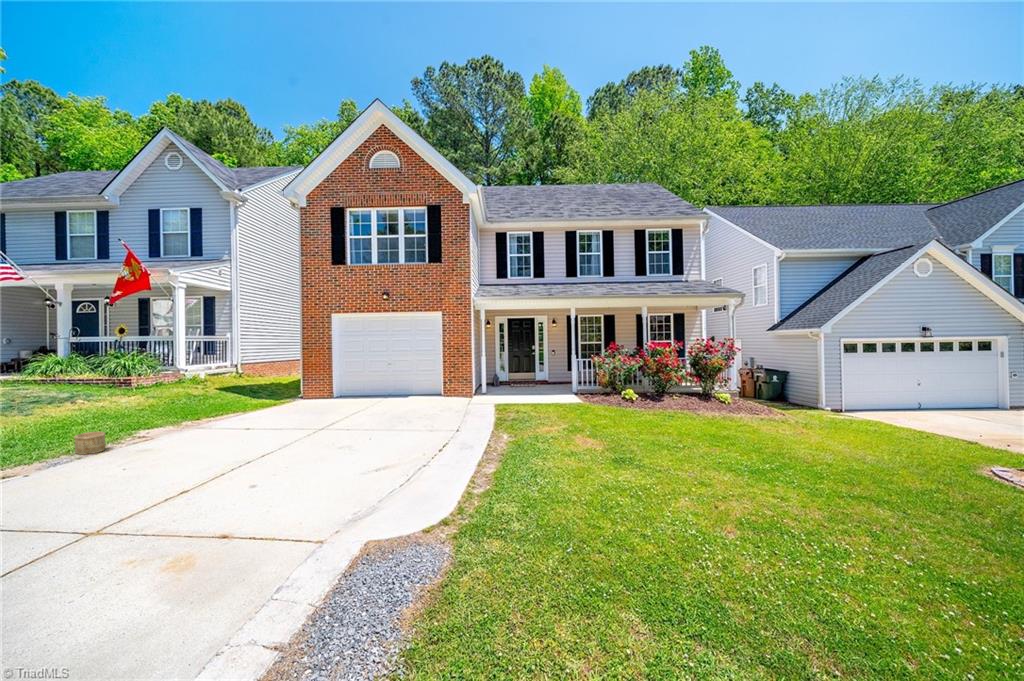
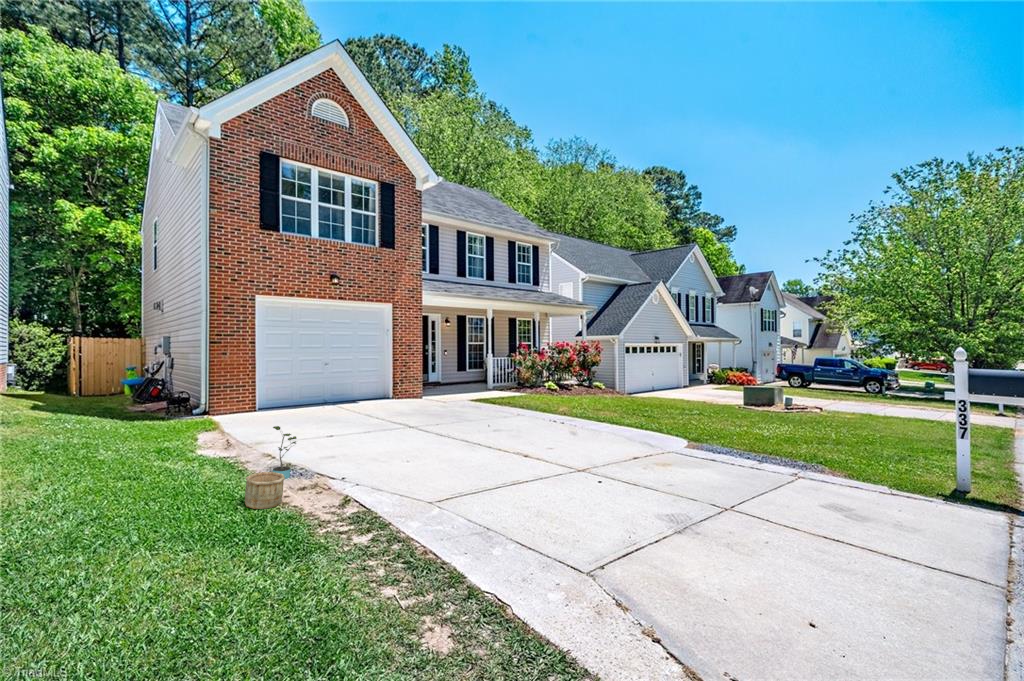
potted plant: none [150,404,176,441] -> present [273,426,296,479]

